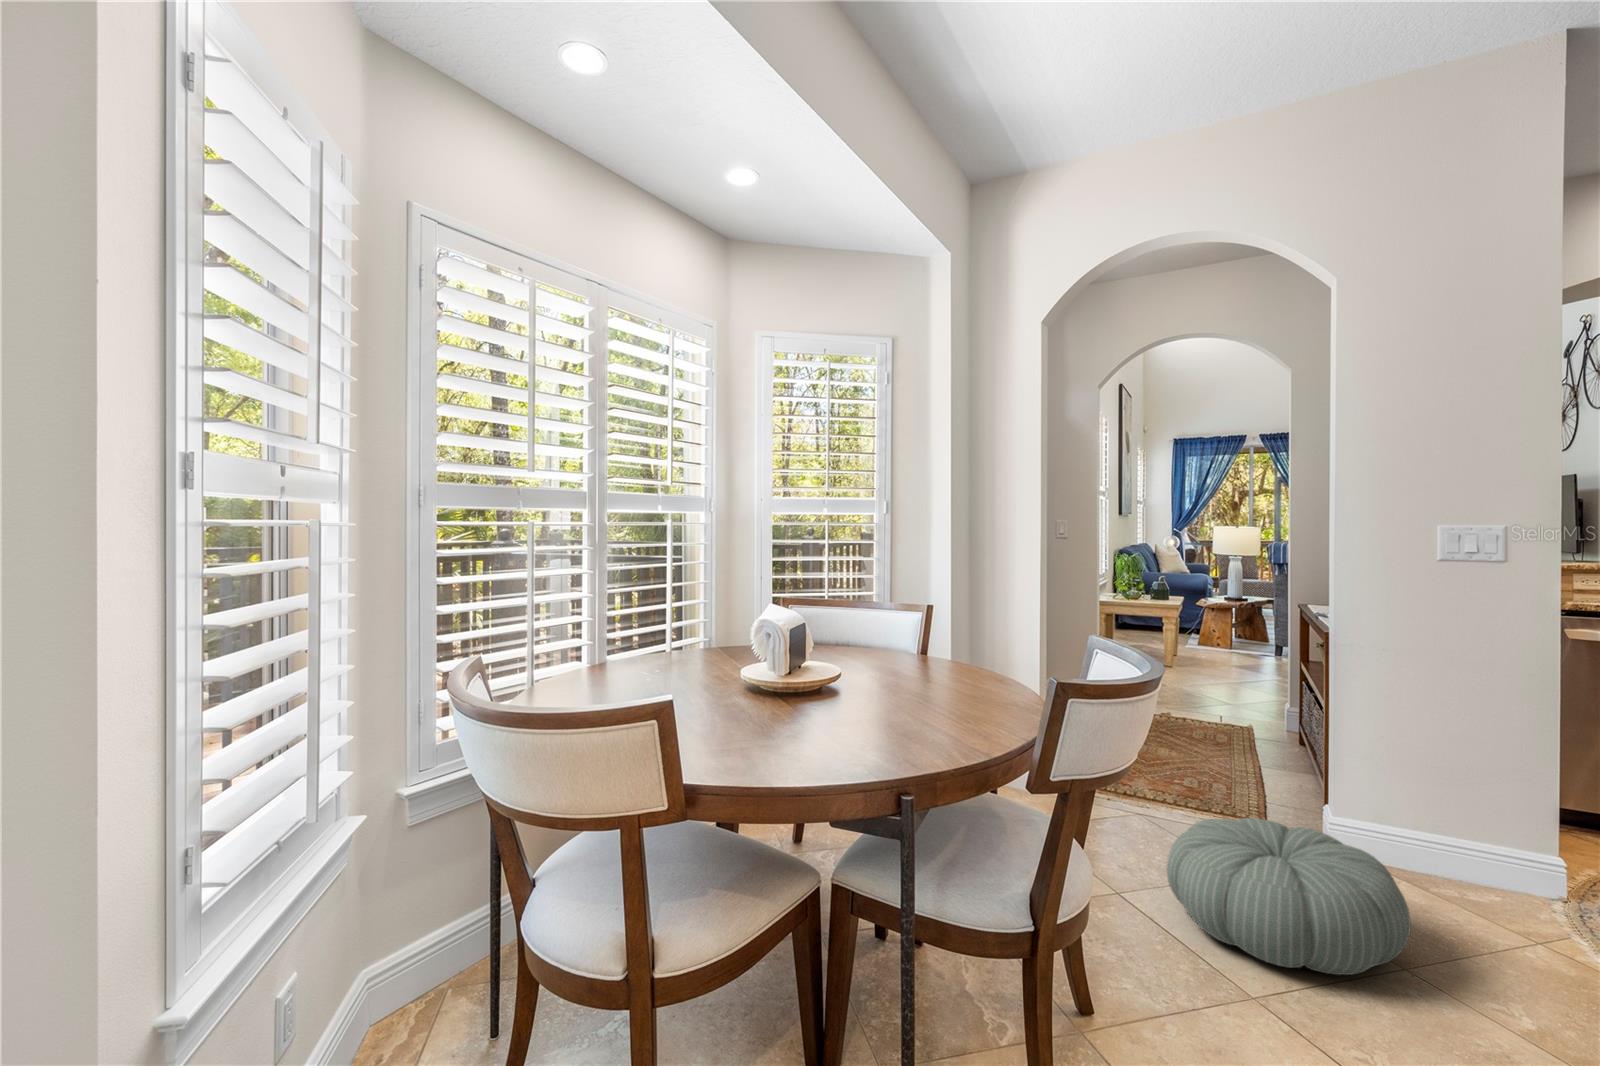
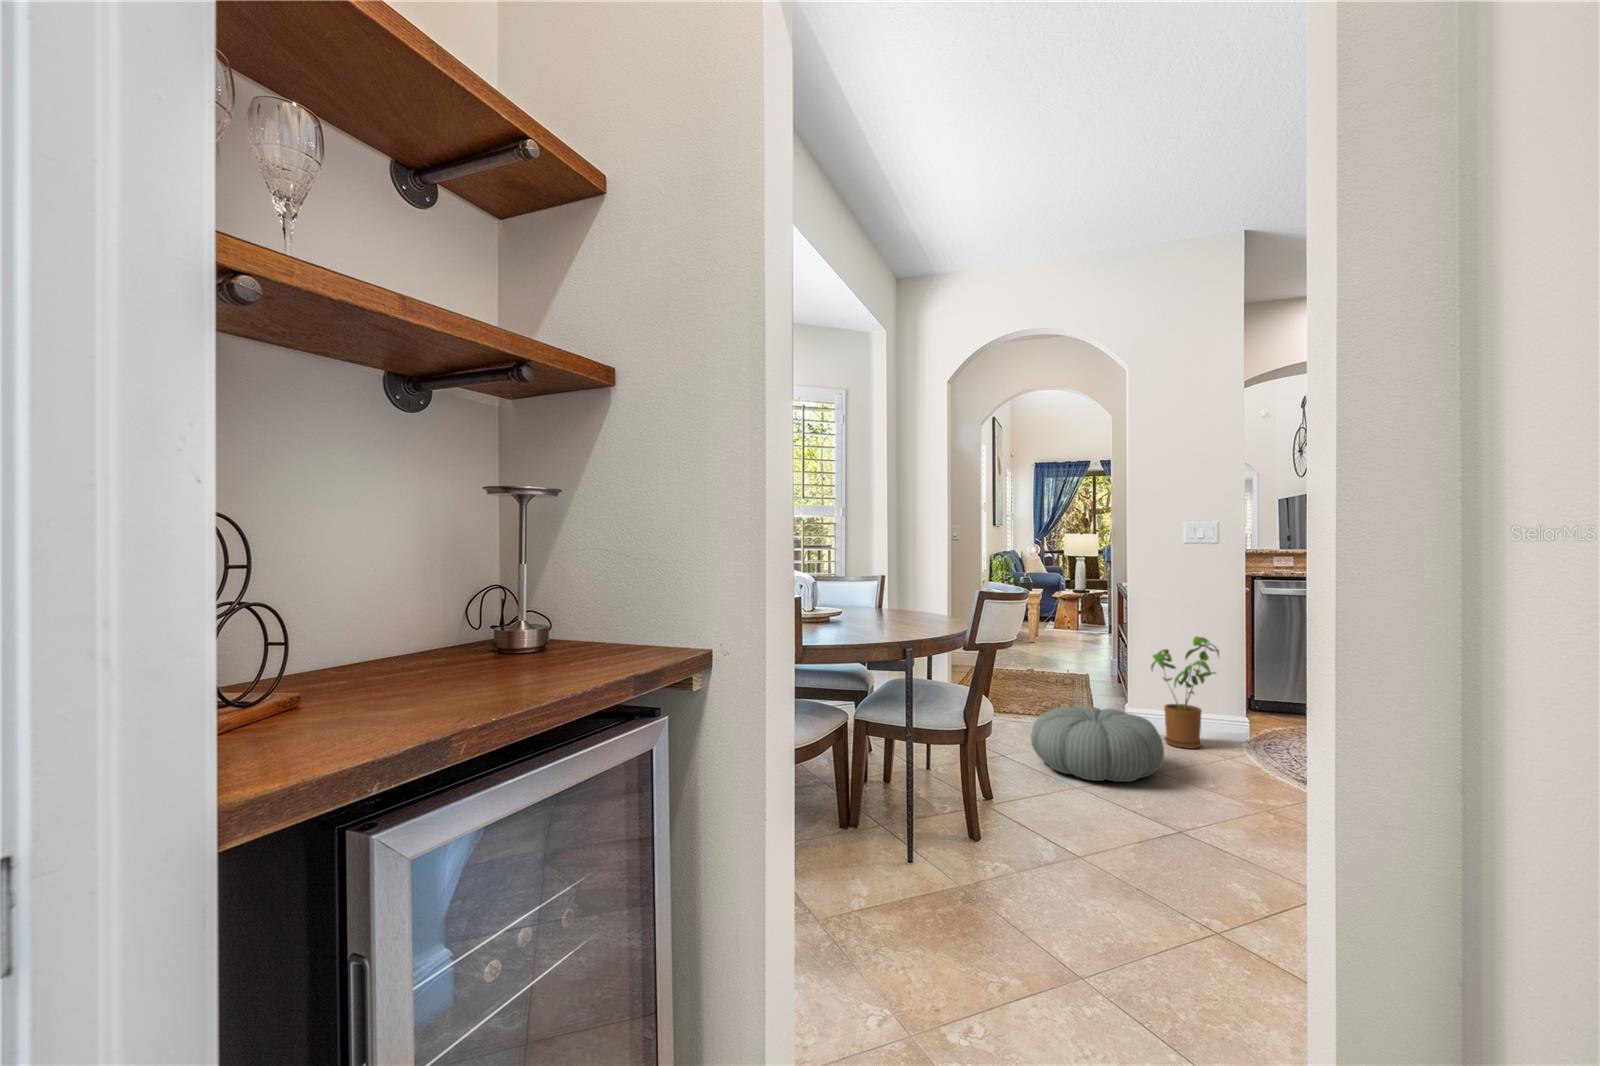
house plant: none [1368,709,1498,893] -> present [1151,636,1219,749]

